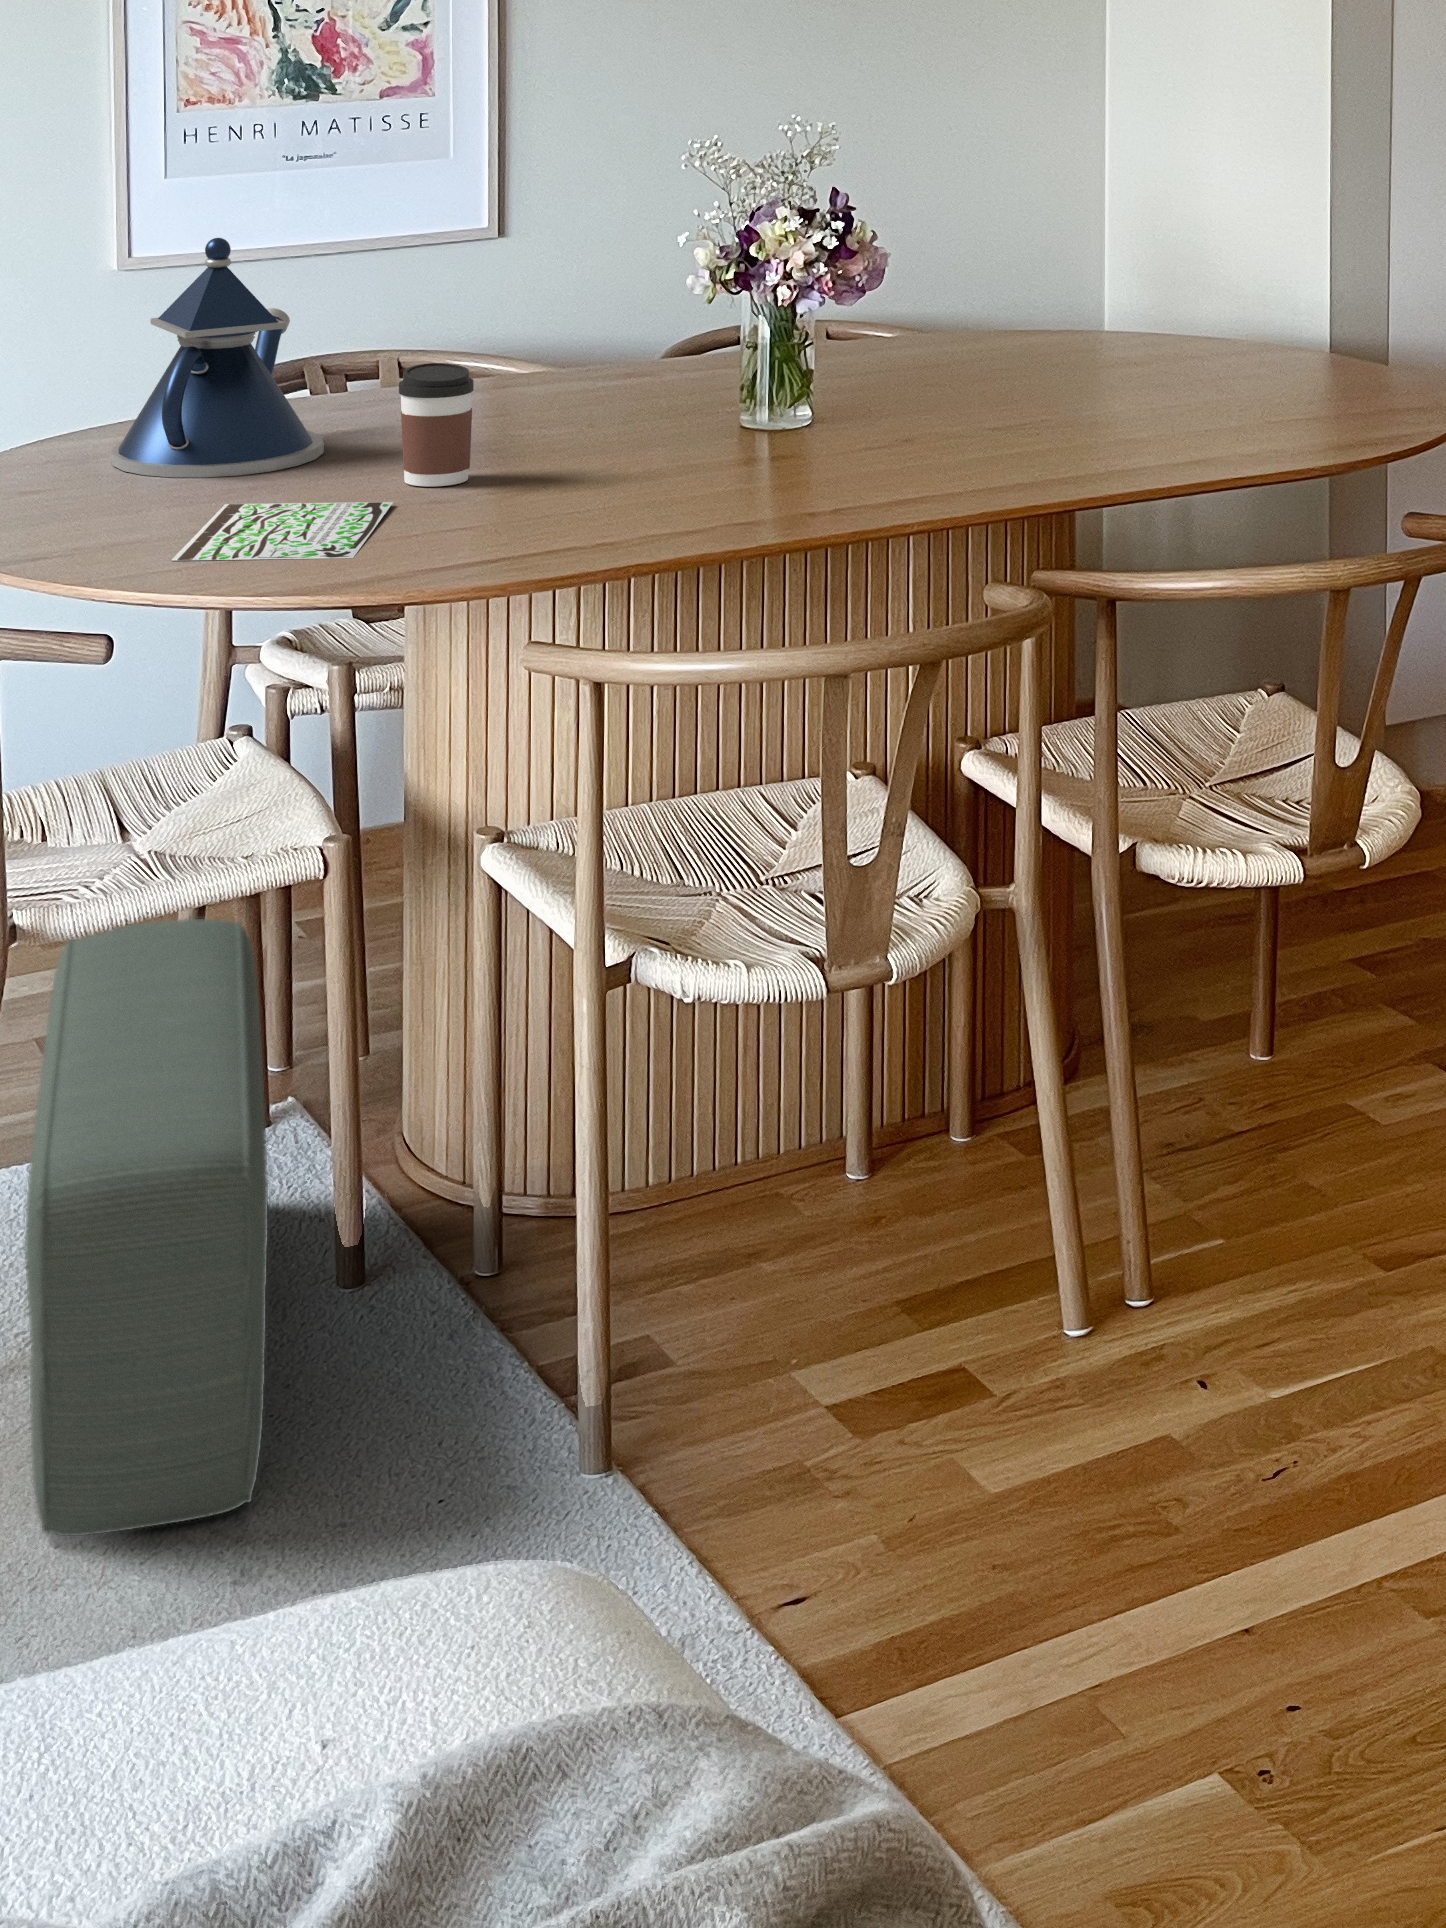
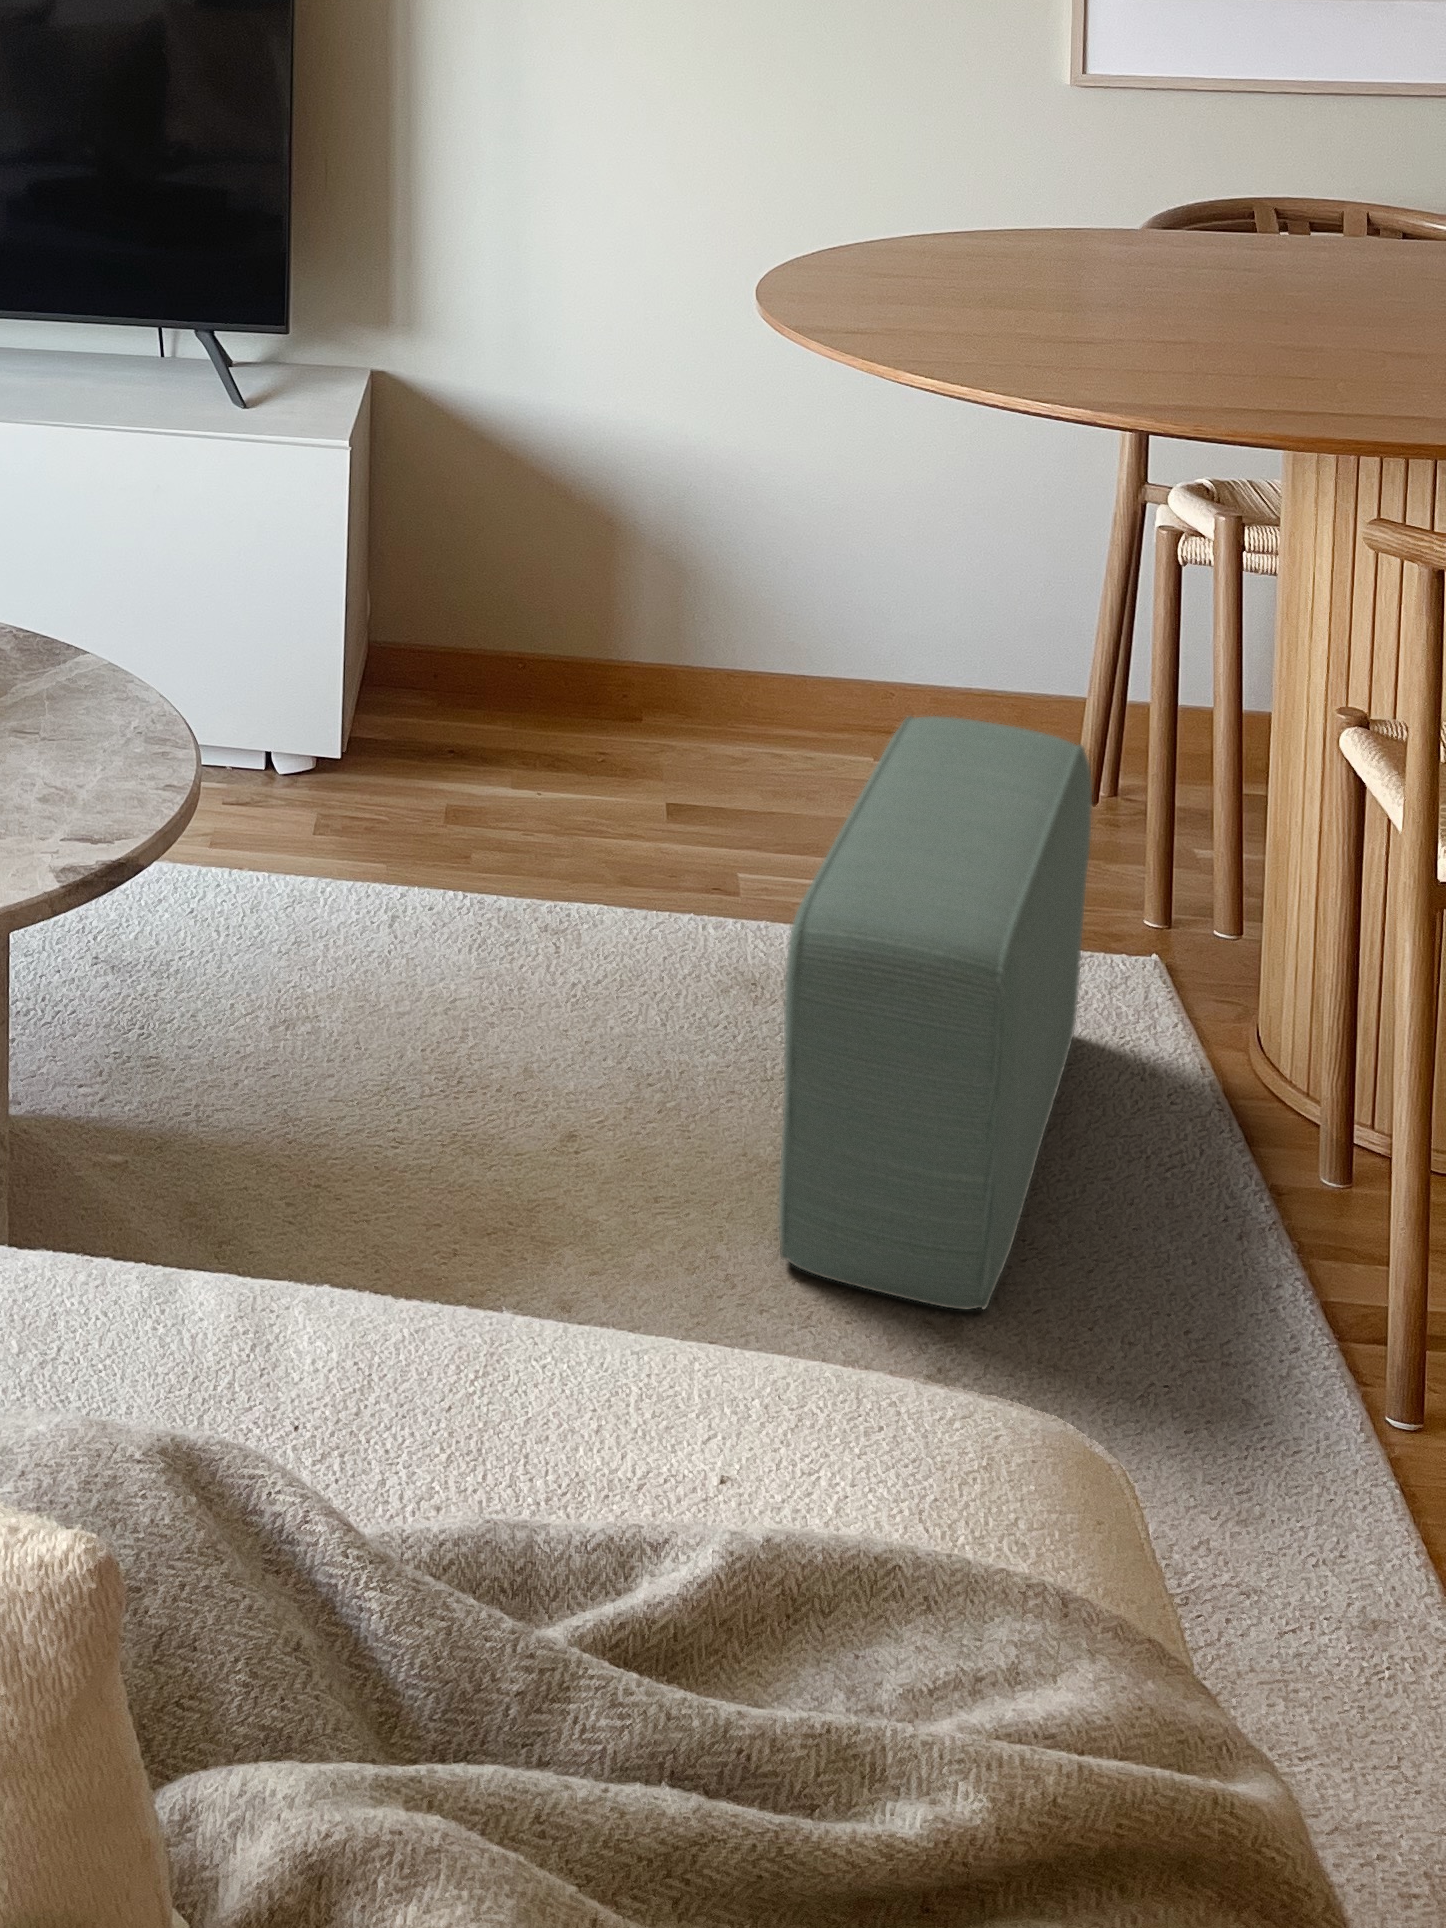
teapot: present [112,238,324,478] -> none [998,44,1224,293]
coffee cup: present [399,363,474,486] -> none [1293,201,1381,335]
book: present [172,502,393,561] -> none [998,313,1267,383]

